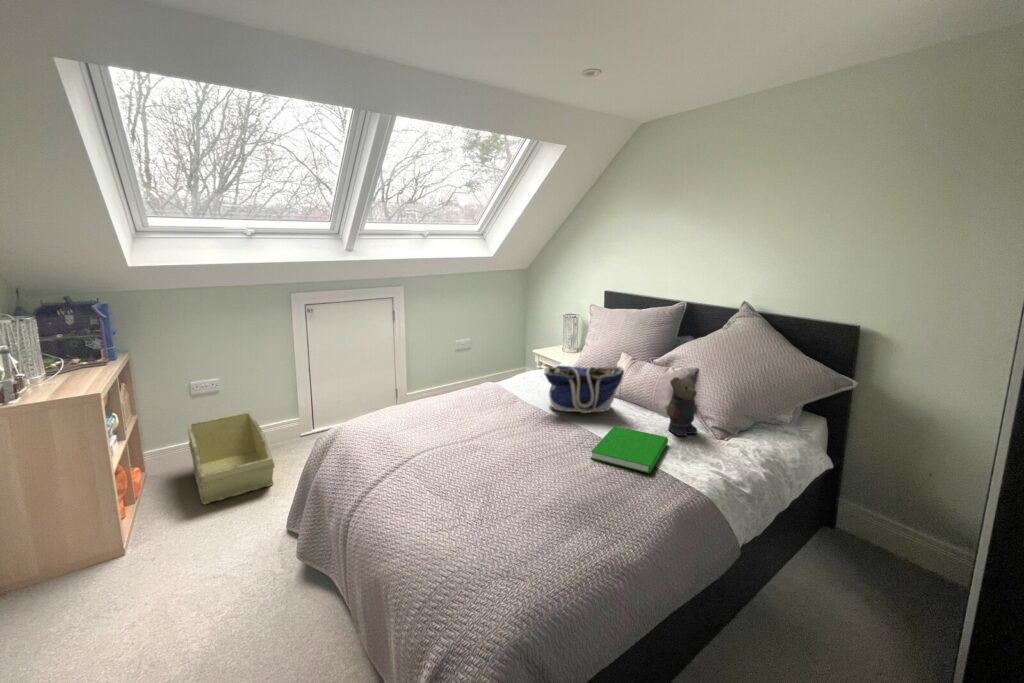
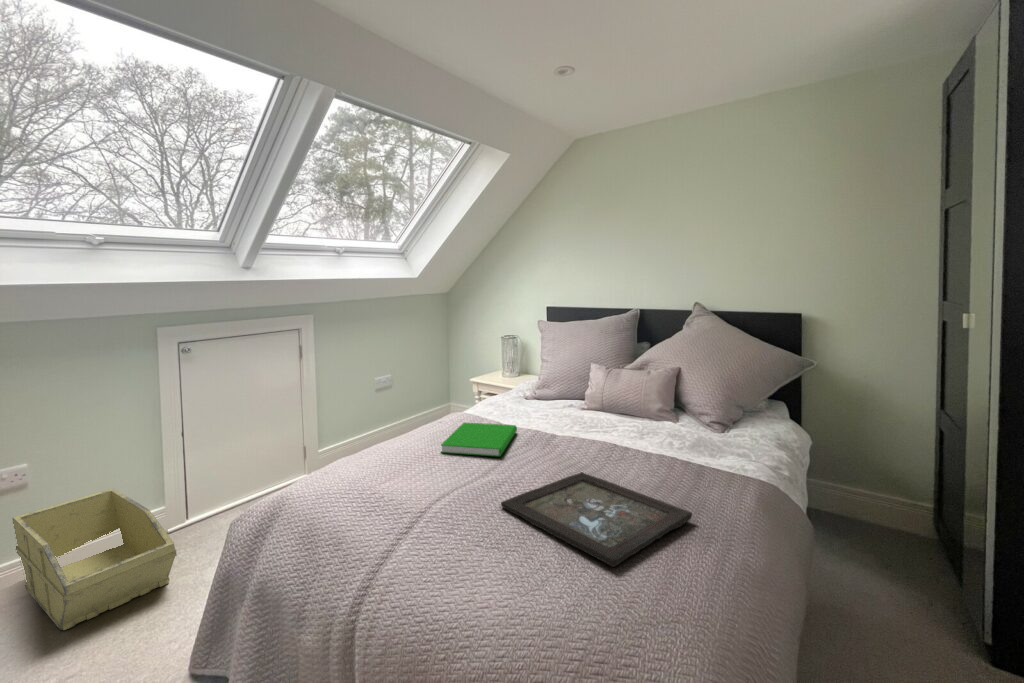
tote bag: present [544,366,624,413] -> none [538,370,622,426]
teddy bear: present [667,375,697,436] -> none [672,371,701,434]
book: present [591,426,668,473] -> present [441,422,517,457]
tray: none [450,460,599,550] -> present [501,472,692,567]

